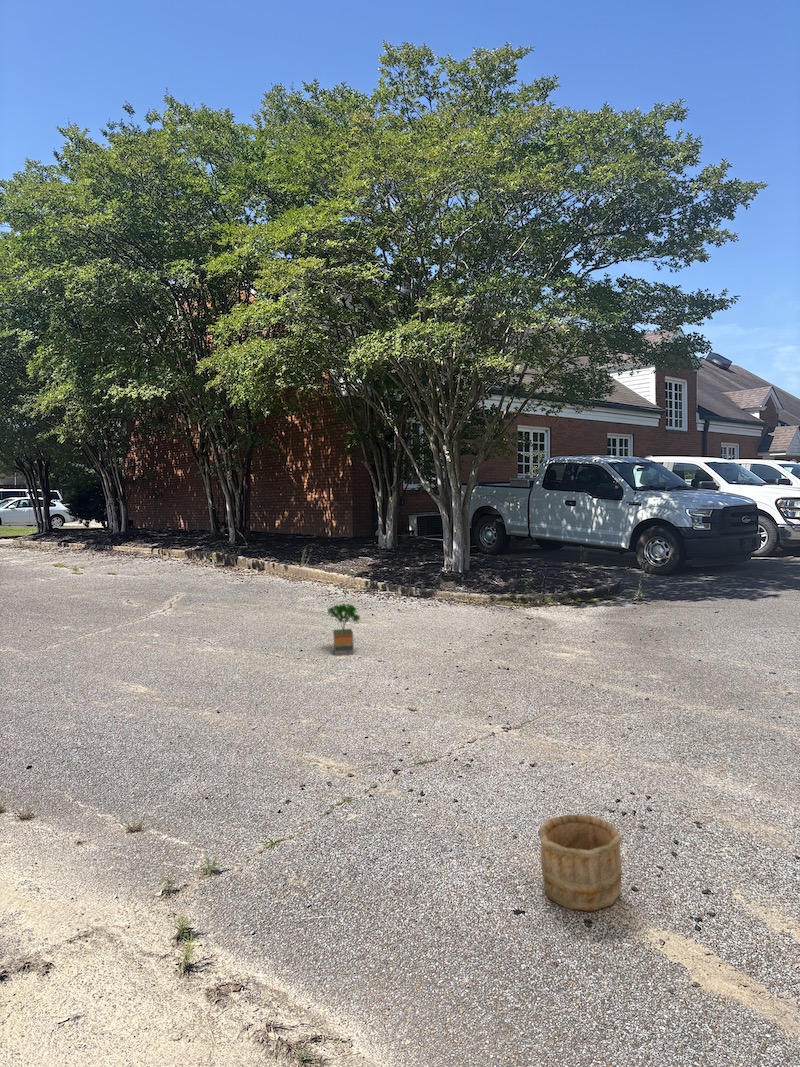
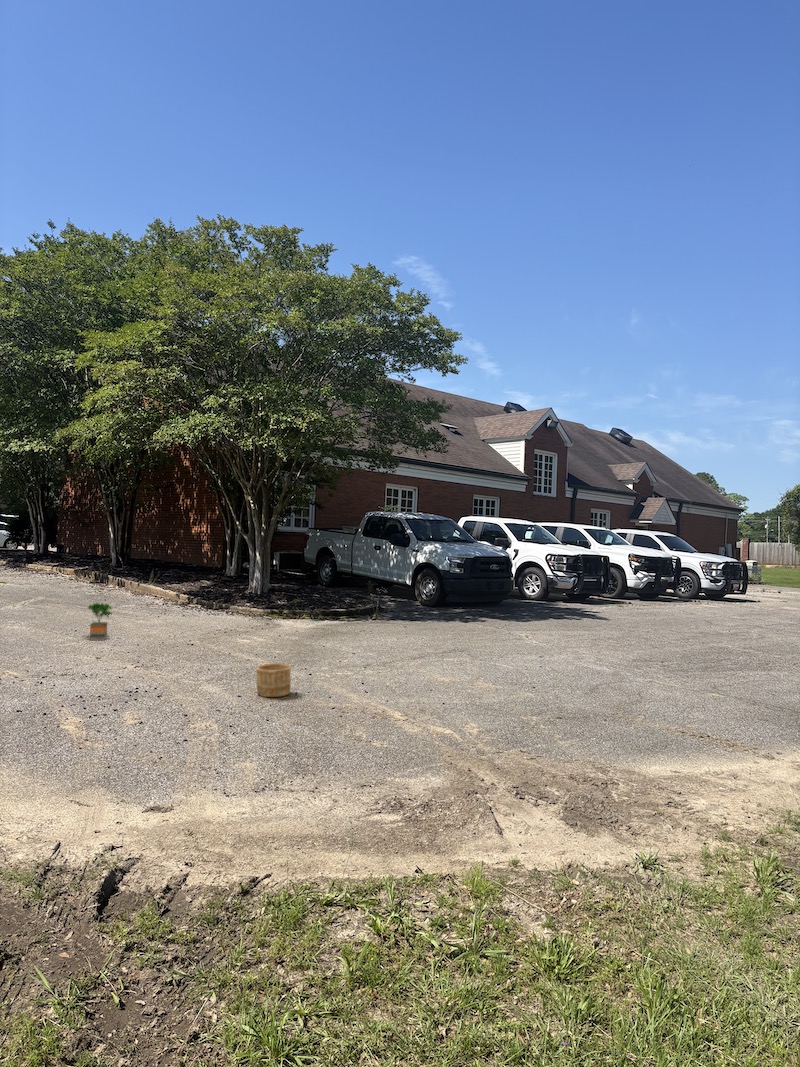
wooden bucket: present [538,814,622,911] -> present [256,663,291,697]

